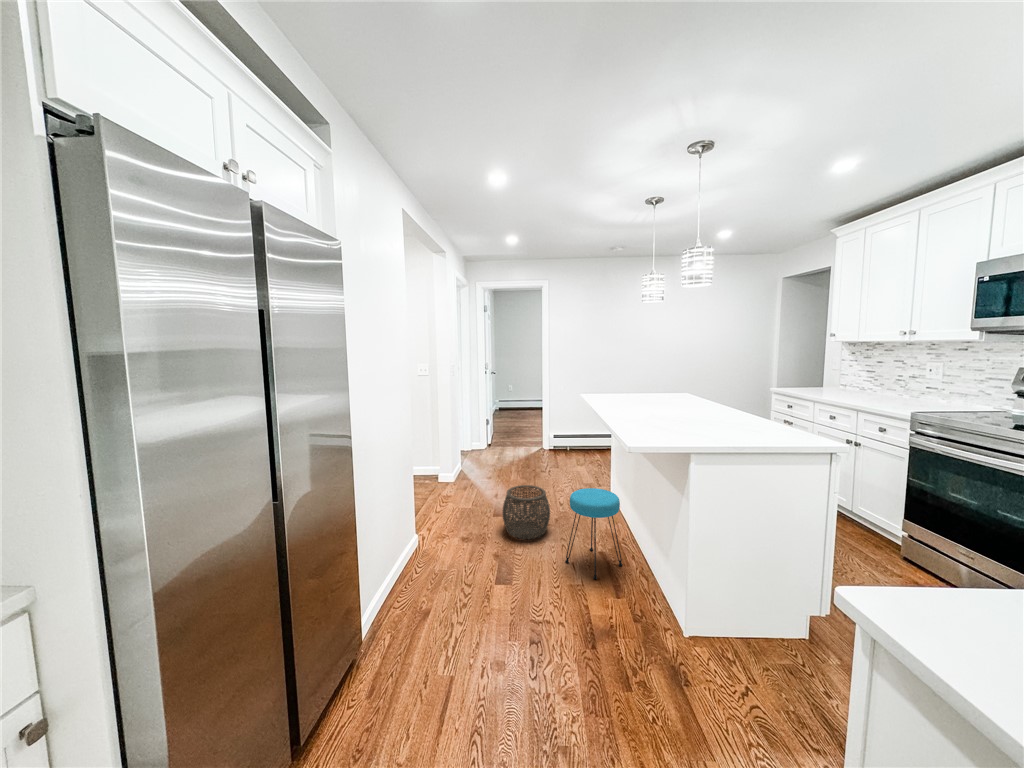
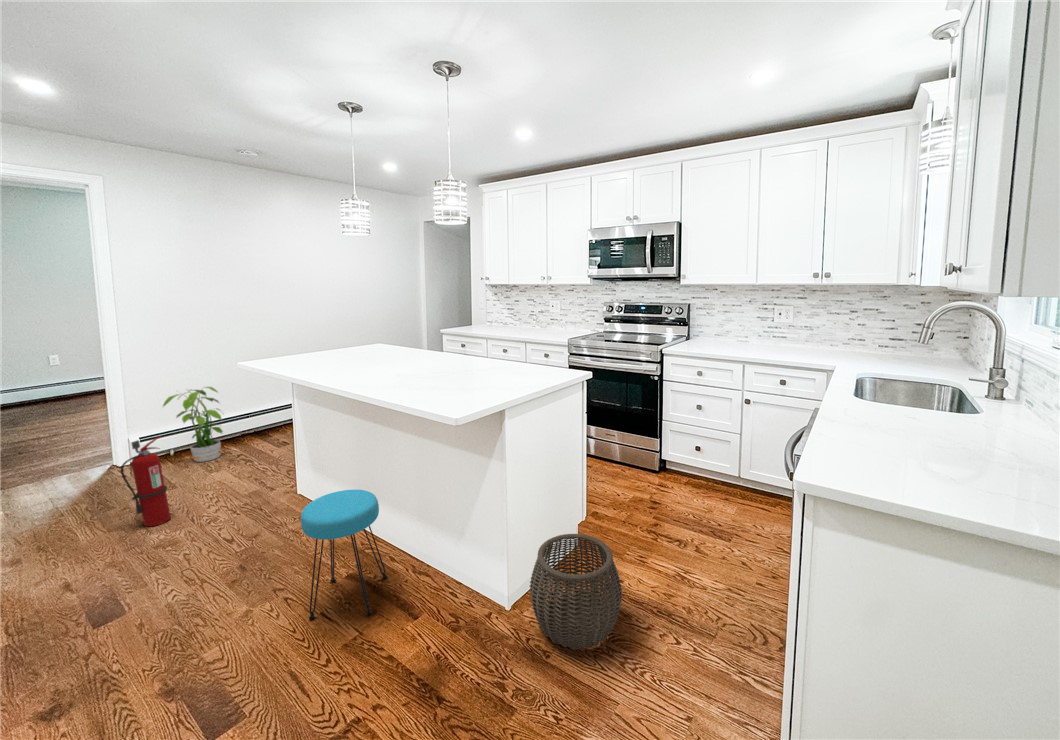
potted plant: none [564,404,595,454] -> present [163,387,223,462]
fire extinguisher: none [528,429,549,481] -> present [121,437,171,526]
woven basket: present [503,485,550,539] -> present [530,534,622,650]

